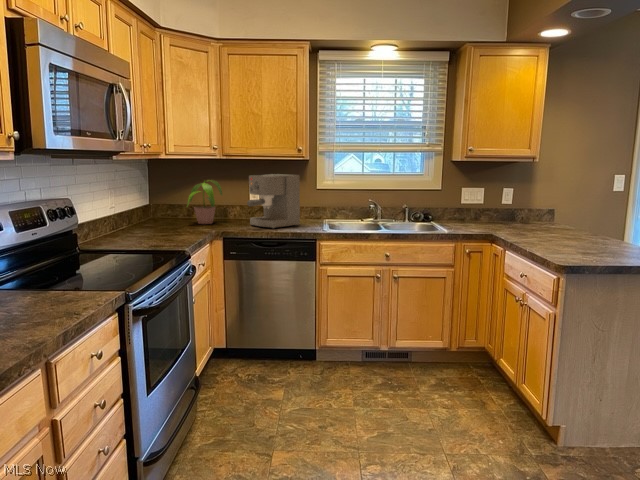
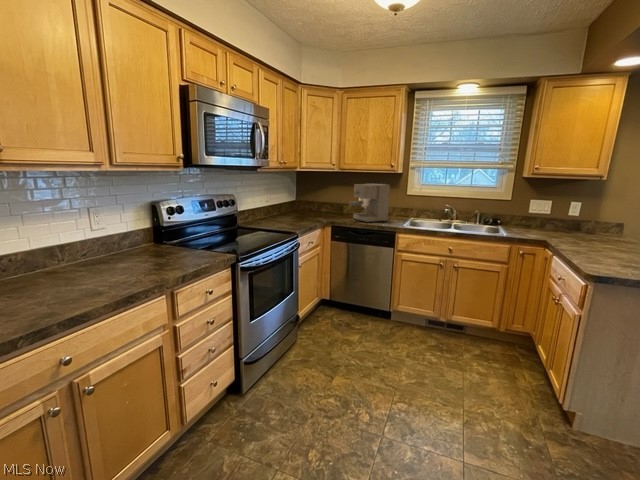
potted plant: present [187,180,222,224] -> none [310,186,343,216]

